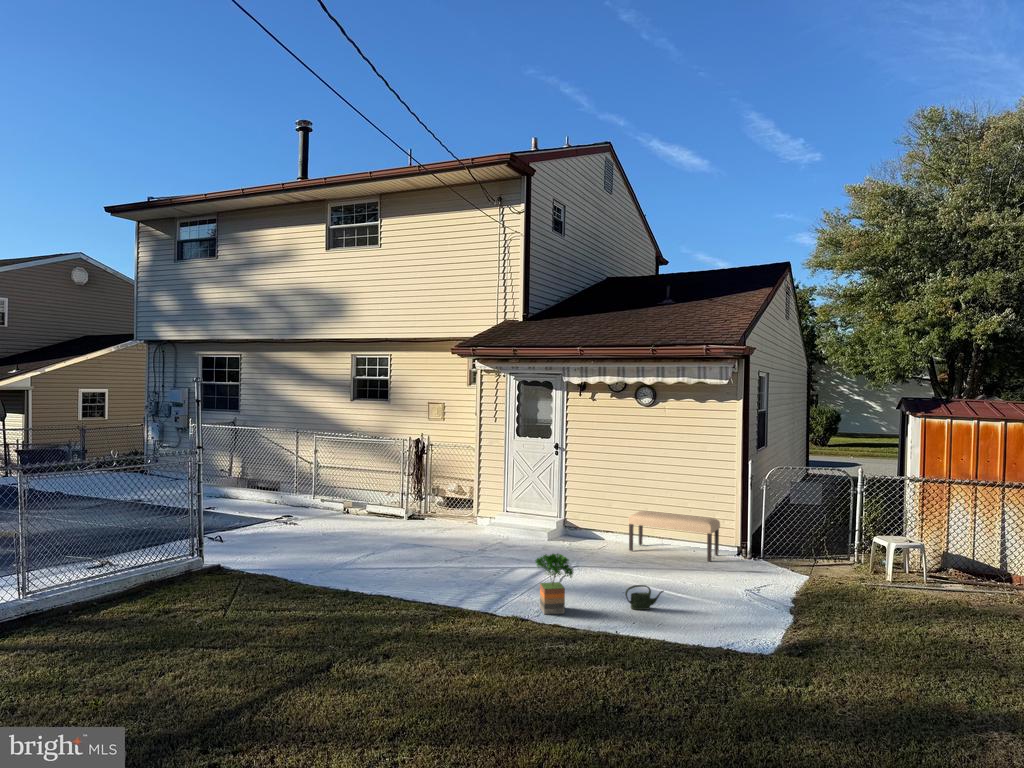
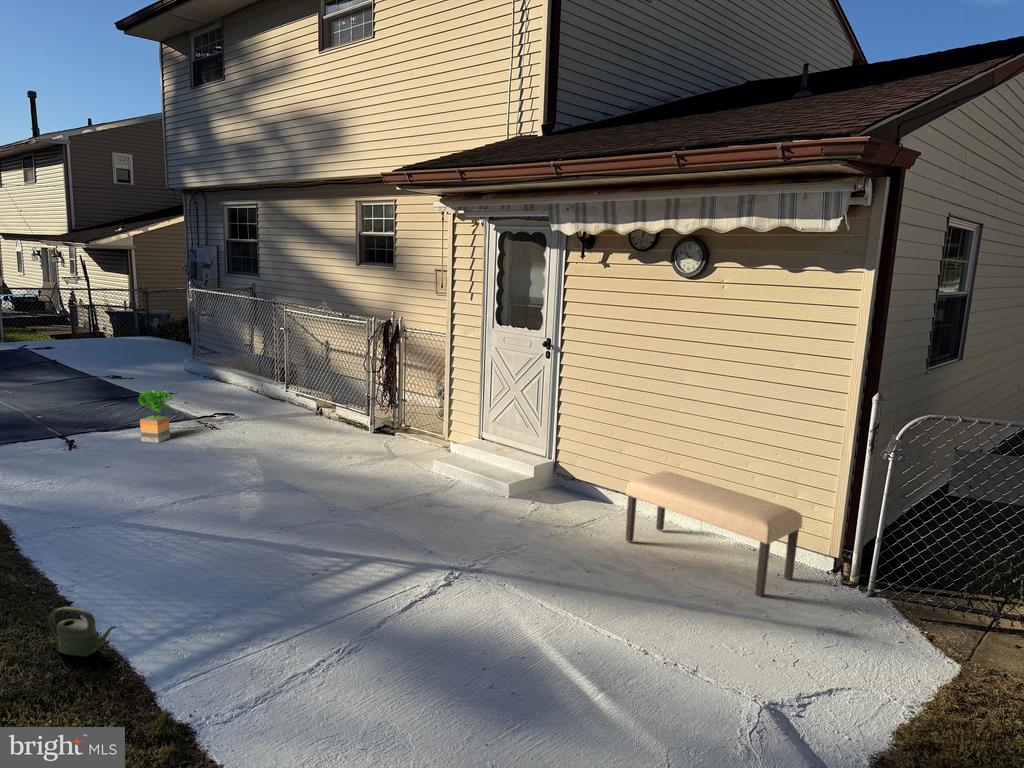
potted tree: present [535,554,574,614] -> present [139,390,173,443]
watering can: present [625,585,664,610] -> present [48,607,116,656]

